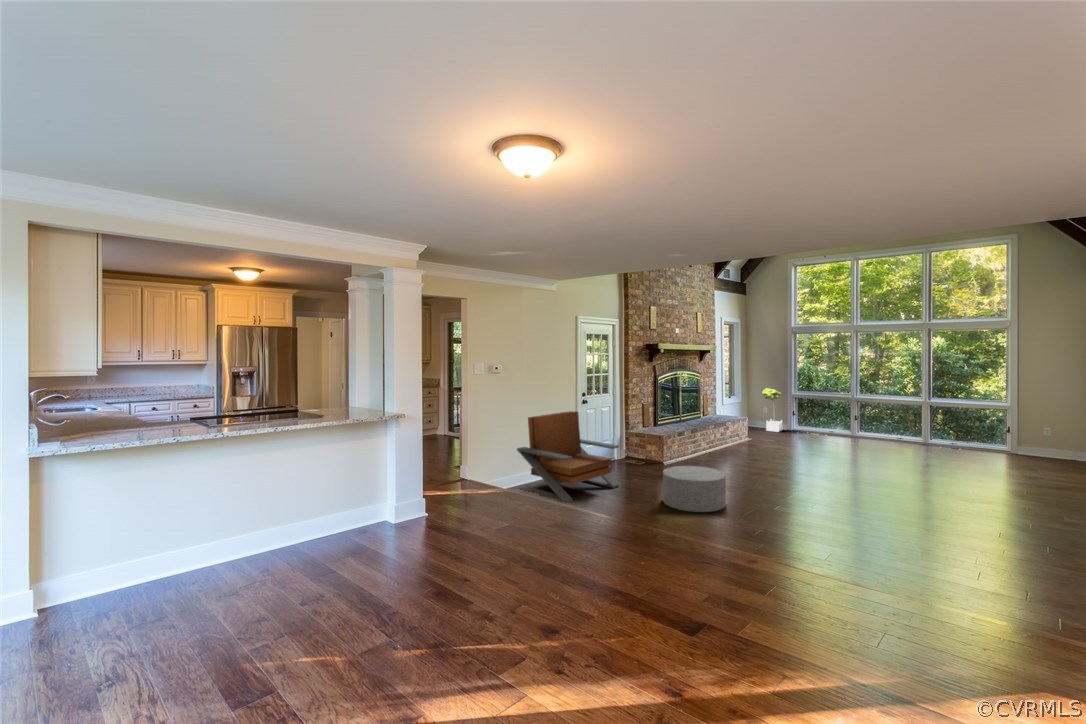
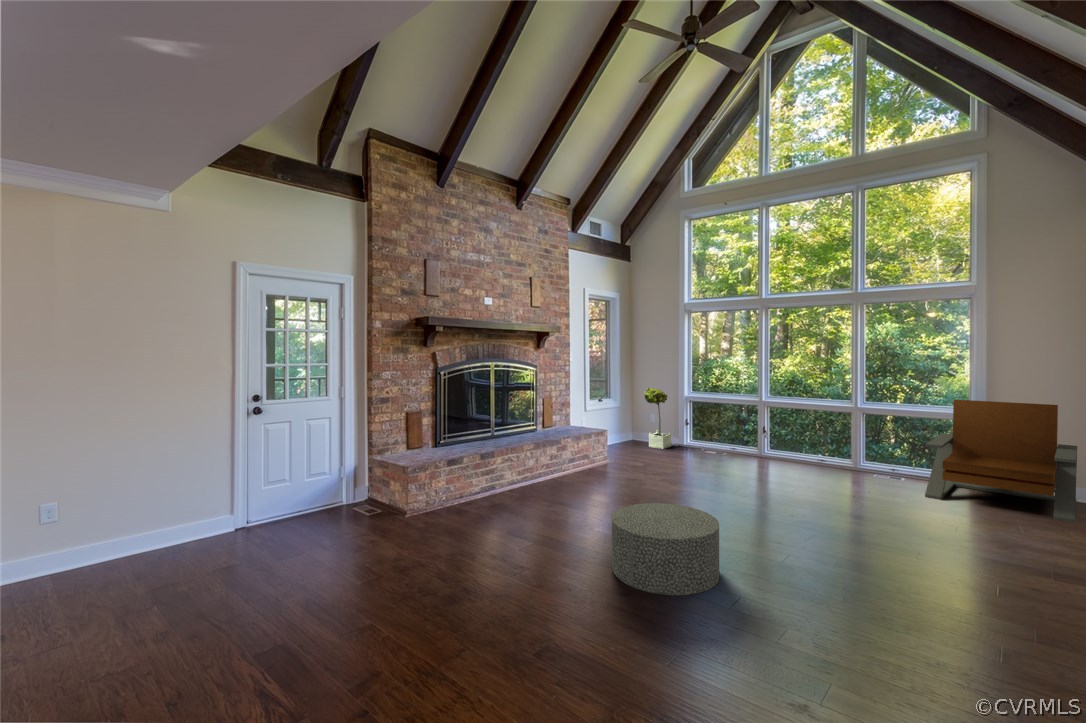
lounge chair: present [517,411,619,503] -> present [925,400,1077,522]
ottoman: present [663,466,726,512] -> present [612,503,719,595]

